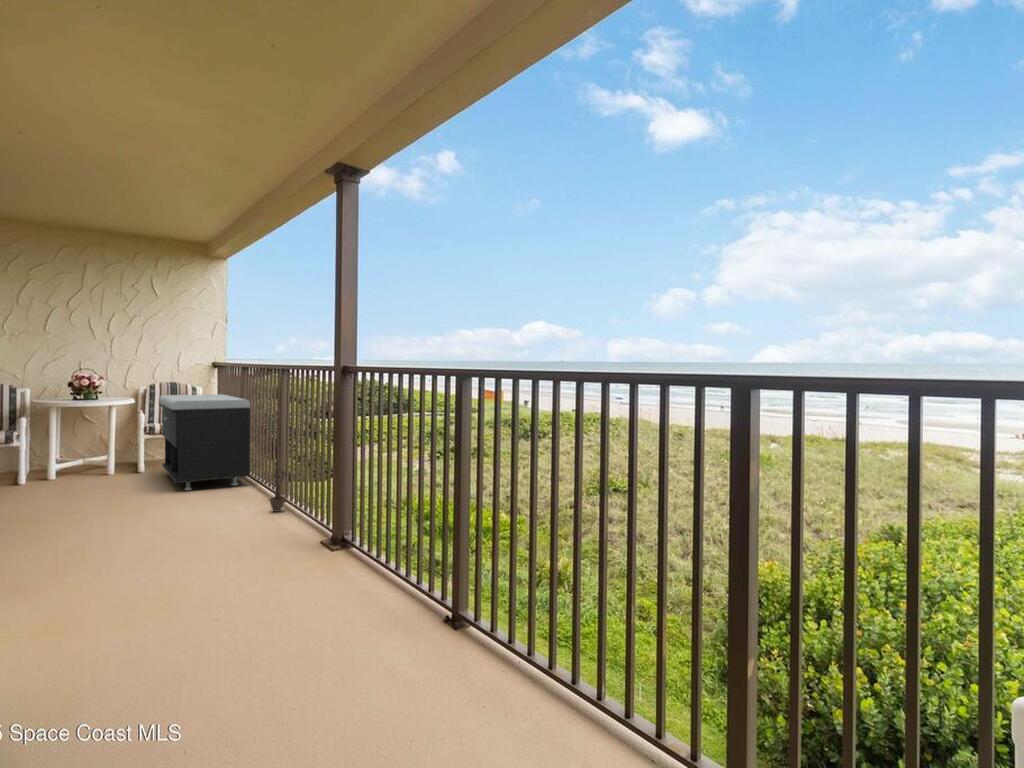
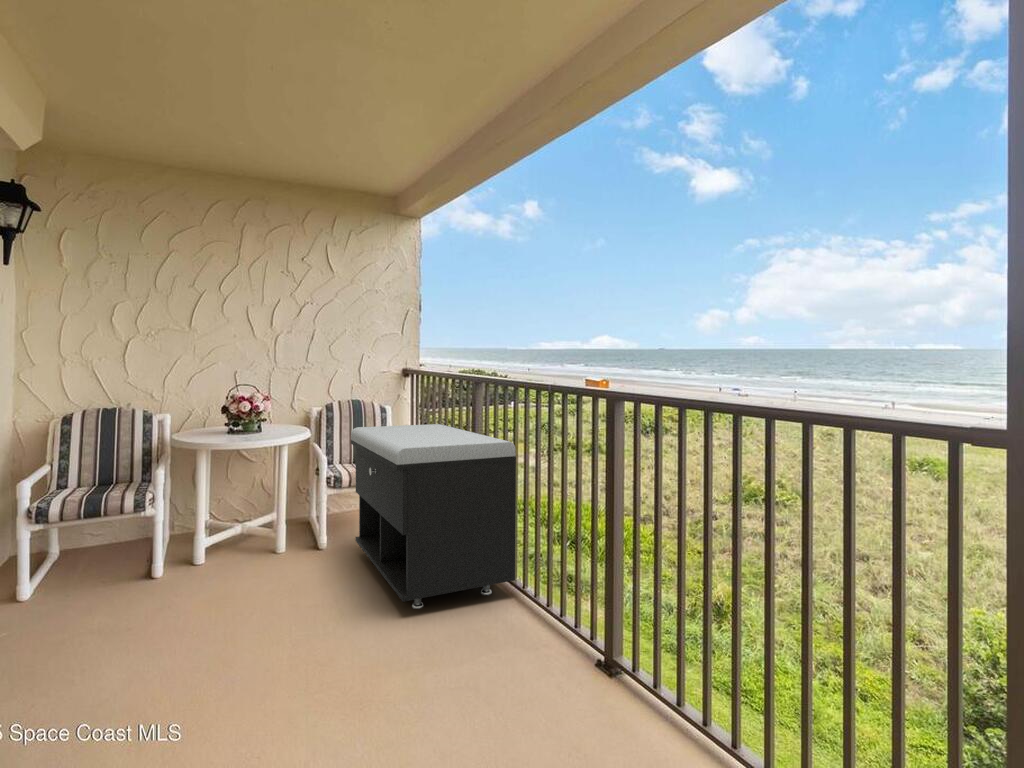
decorative plant: present [269,459,287,511] -> none [625,597,685,720]

